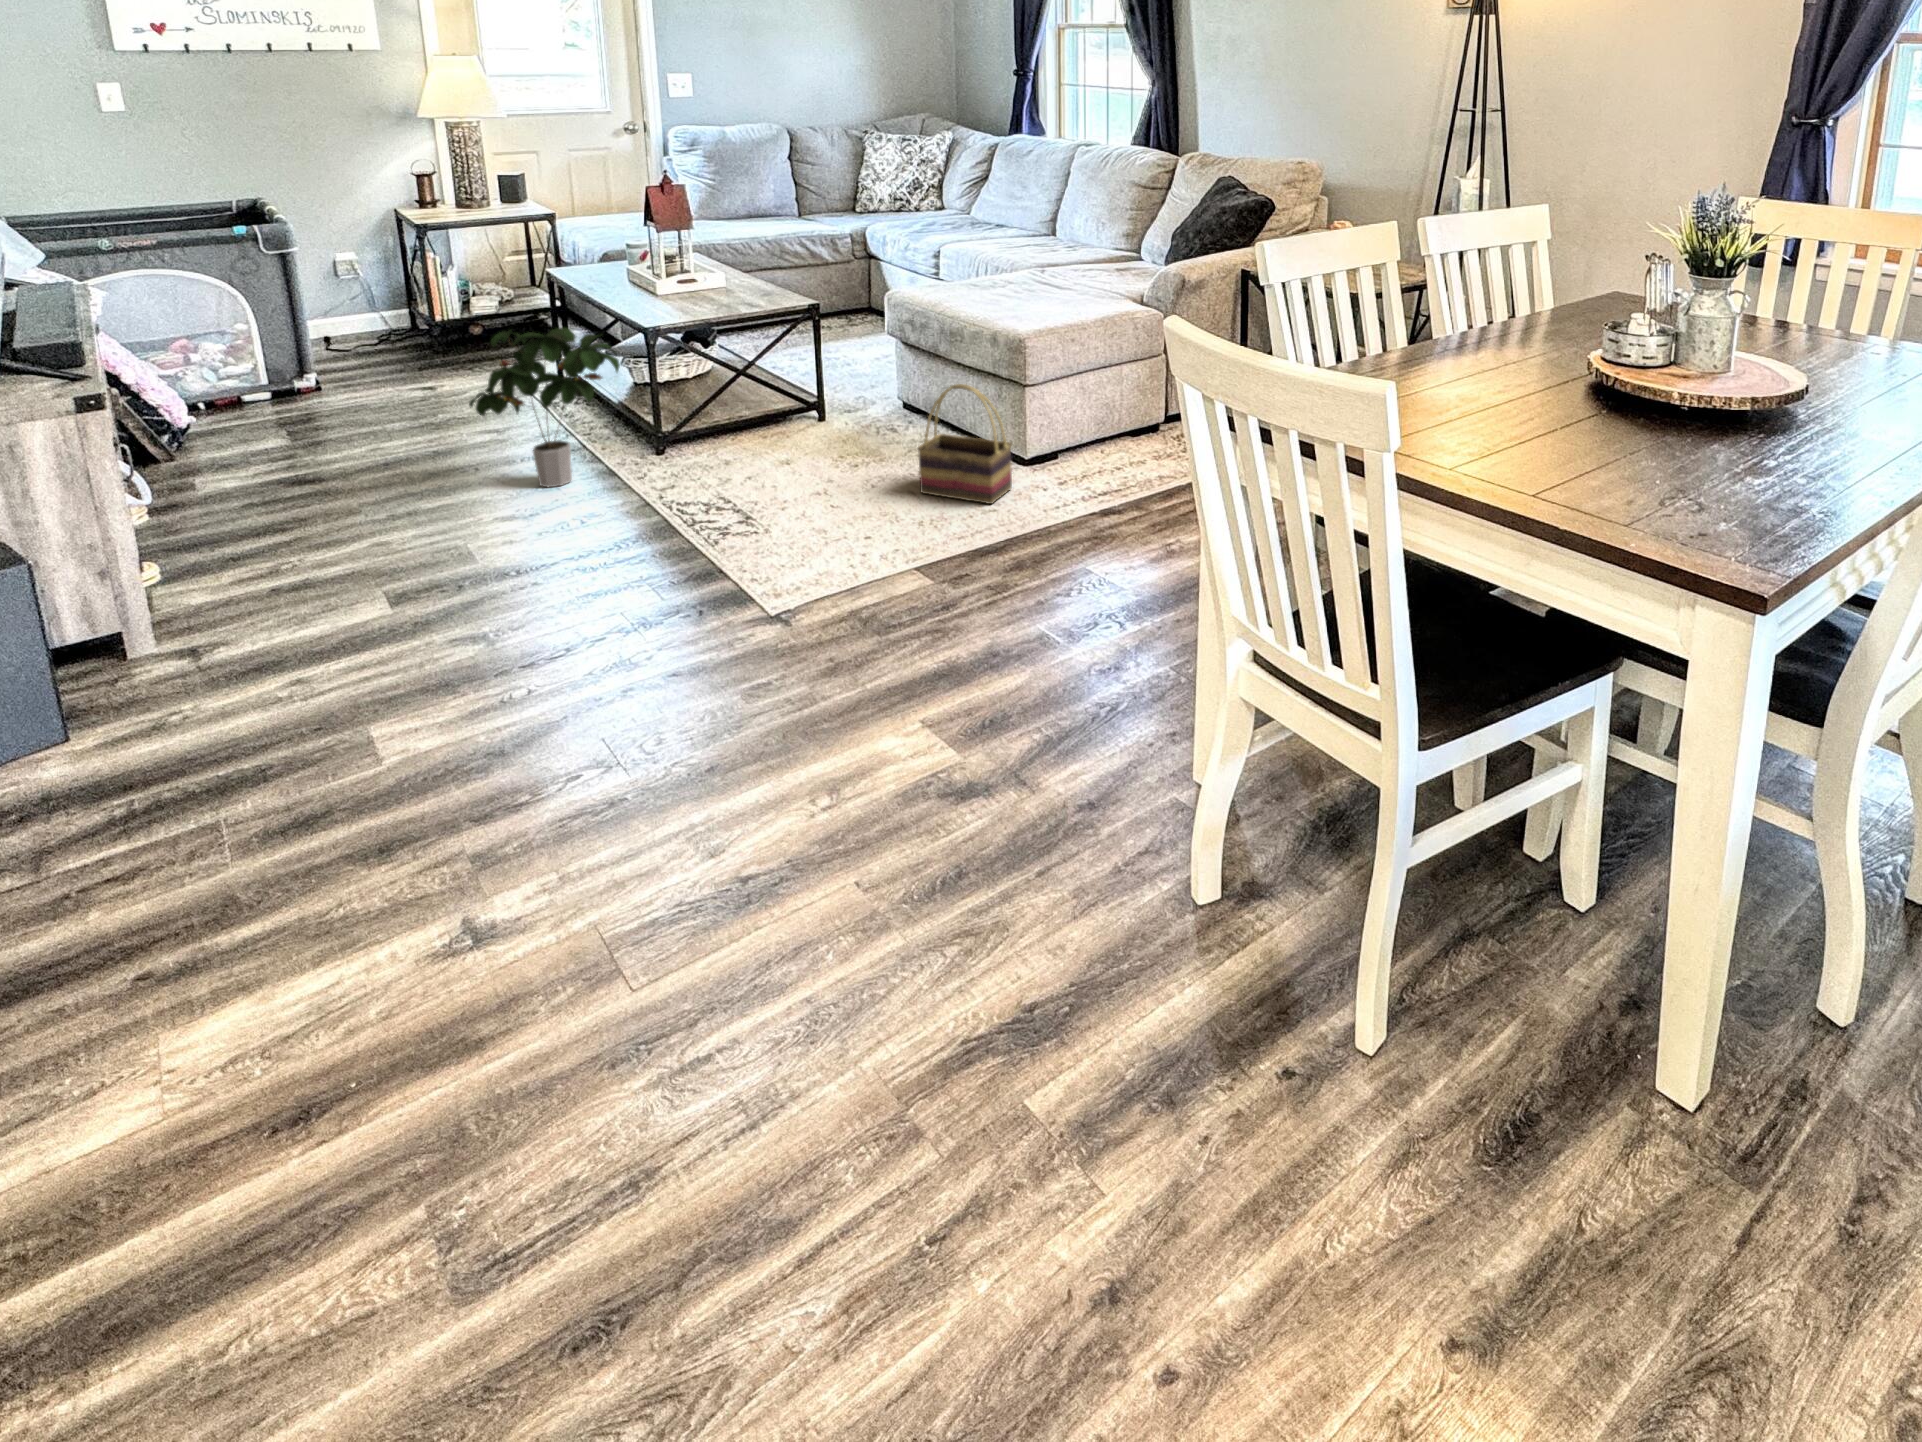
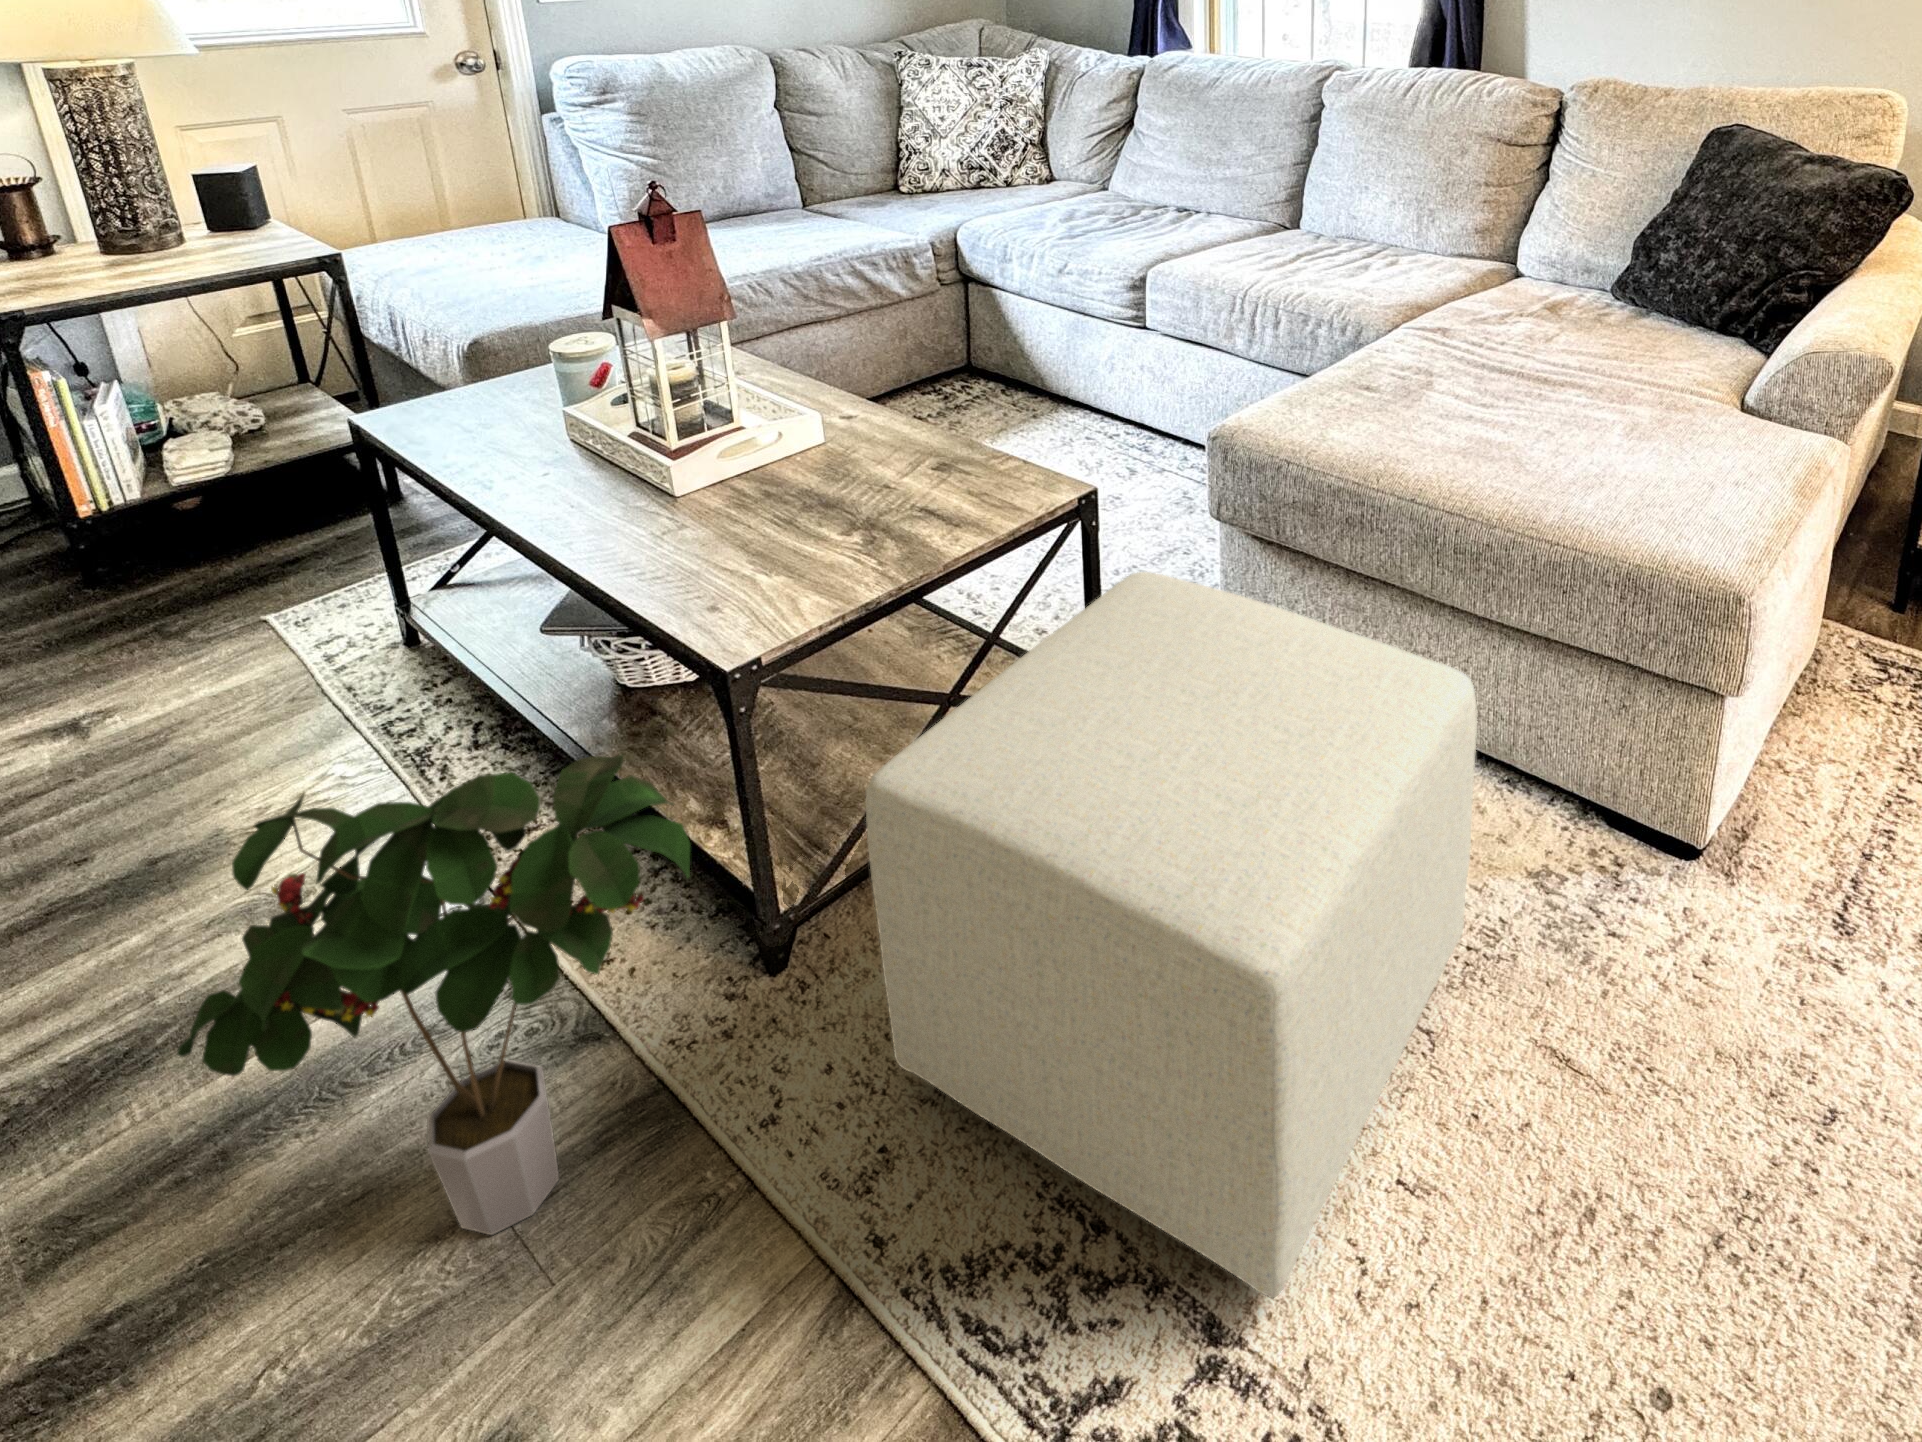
ottoman: none [675,324,907,510] -> present [866,572,1477,1298]
basket: present [917,384,1012,504] -> none [1555,771,1810,1071]

